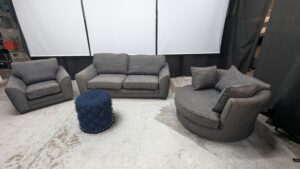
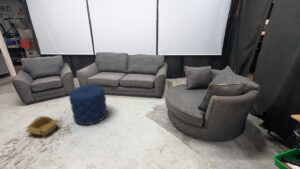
cardboard box: none [28,126,67,149] -> present [26,116,59,136]

